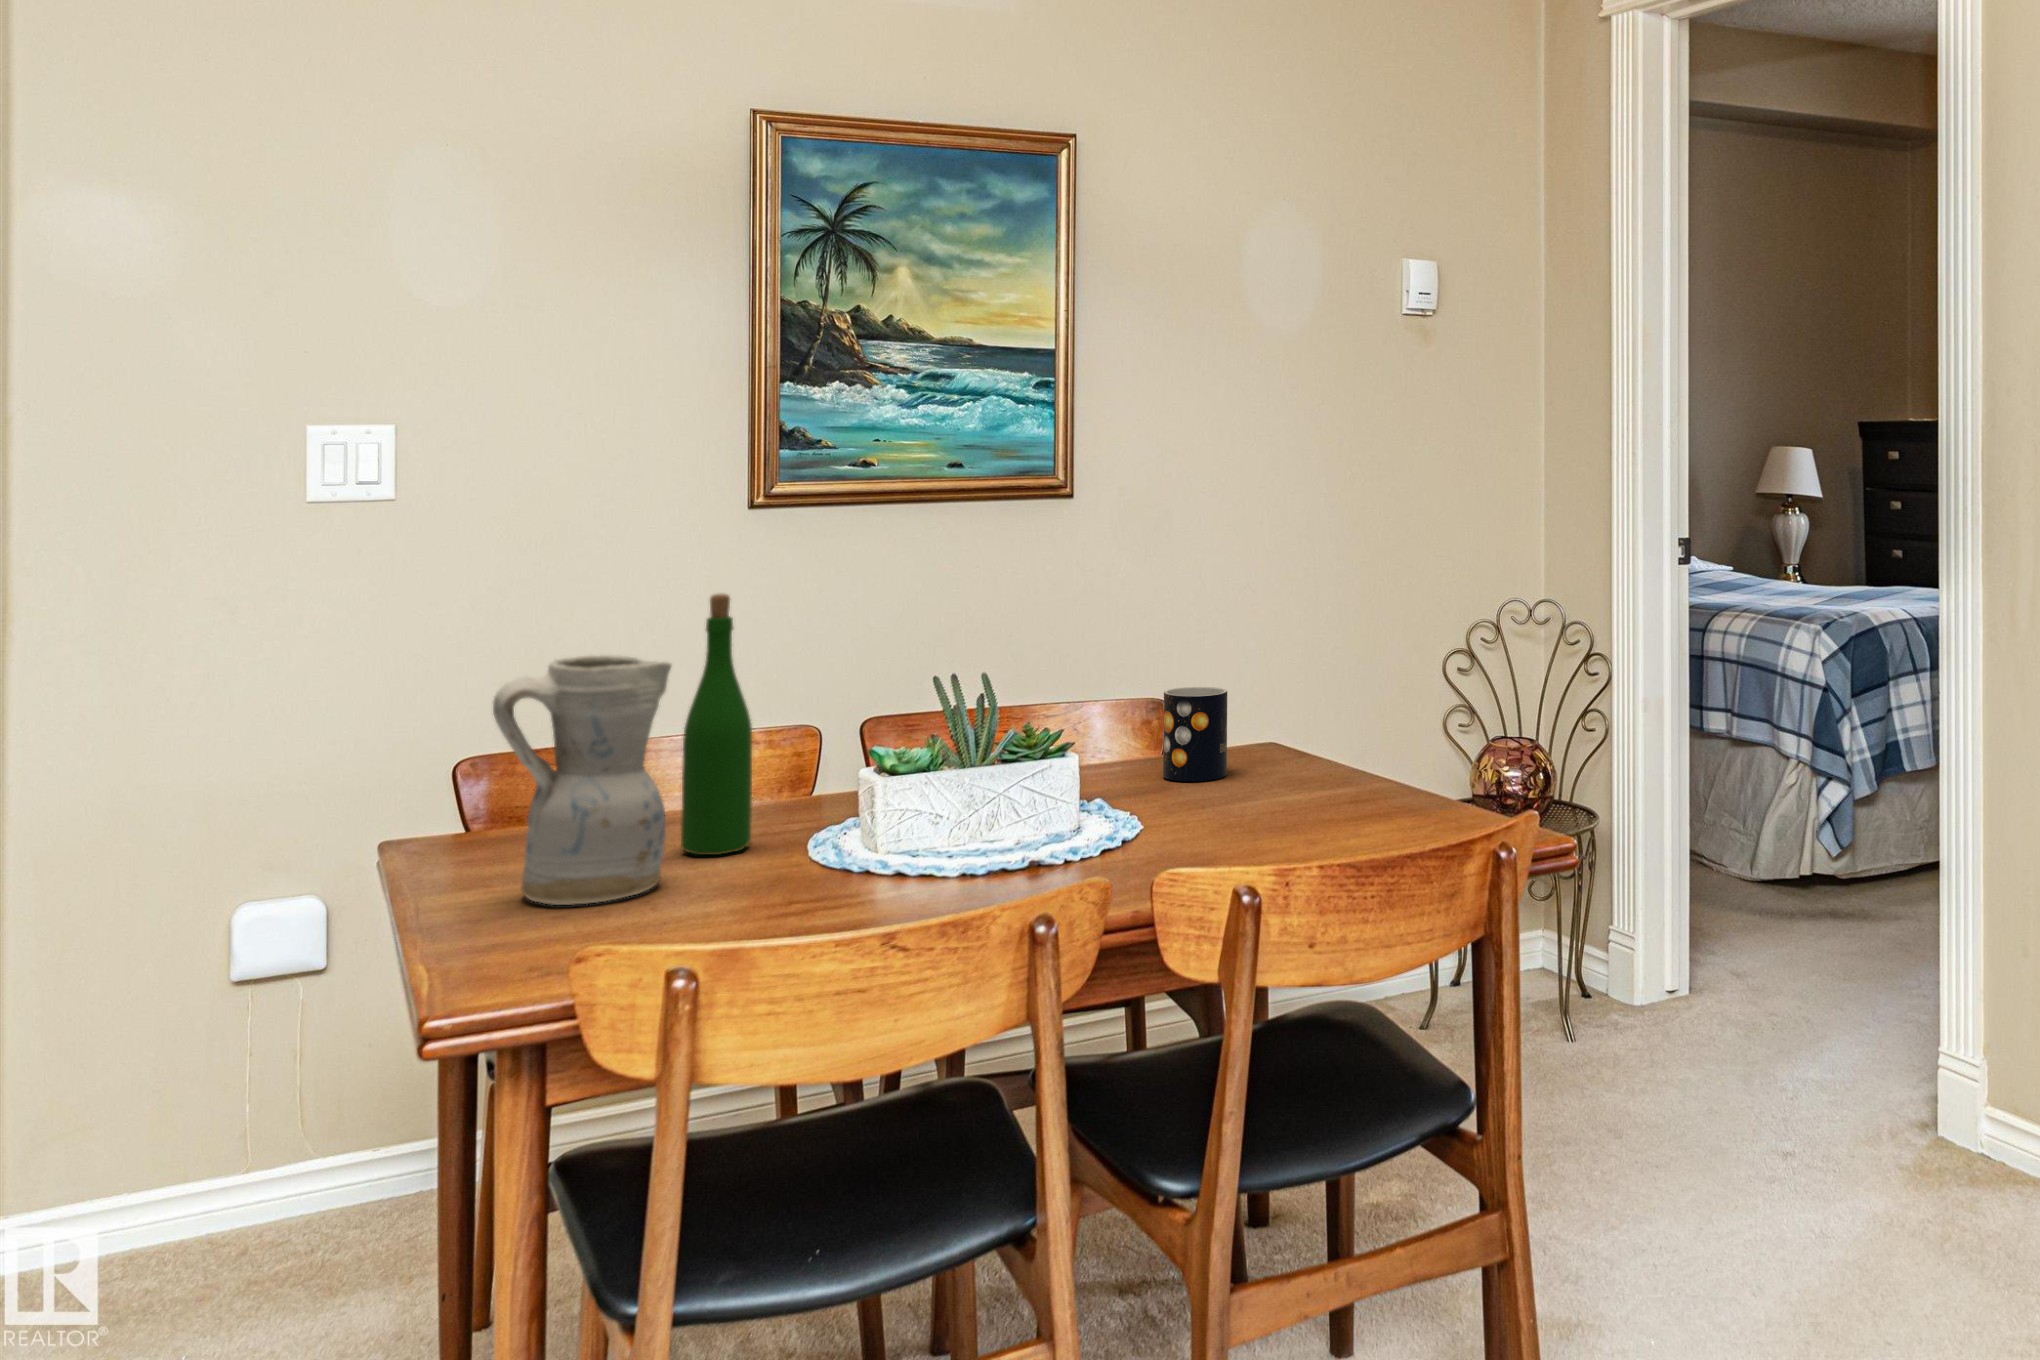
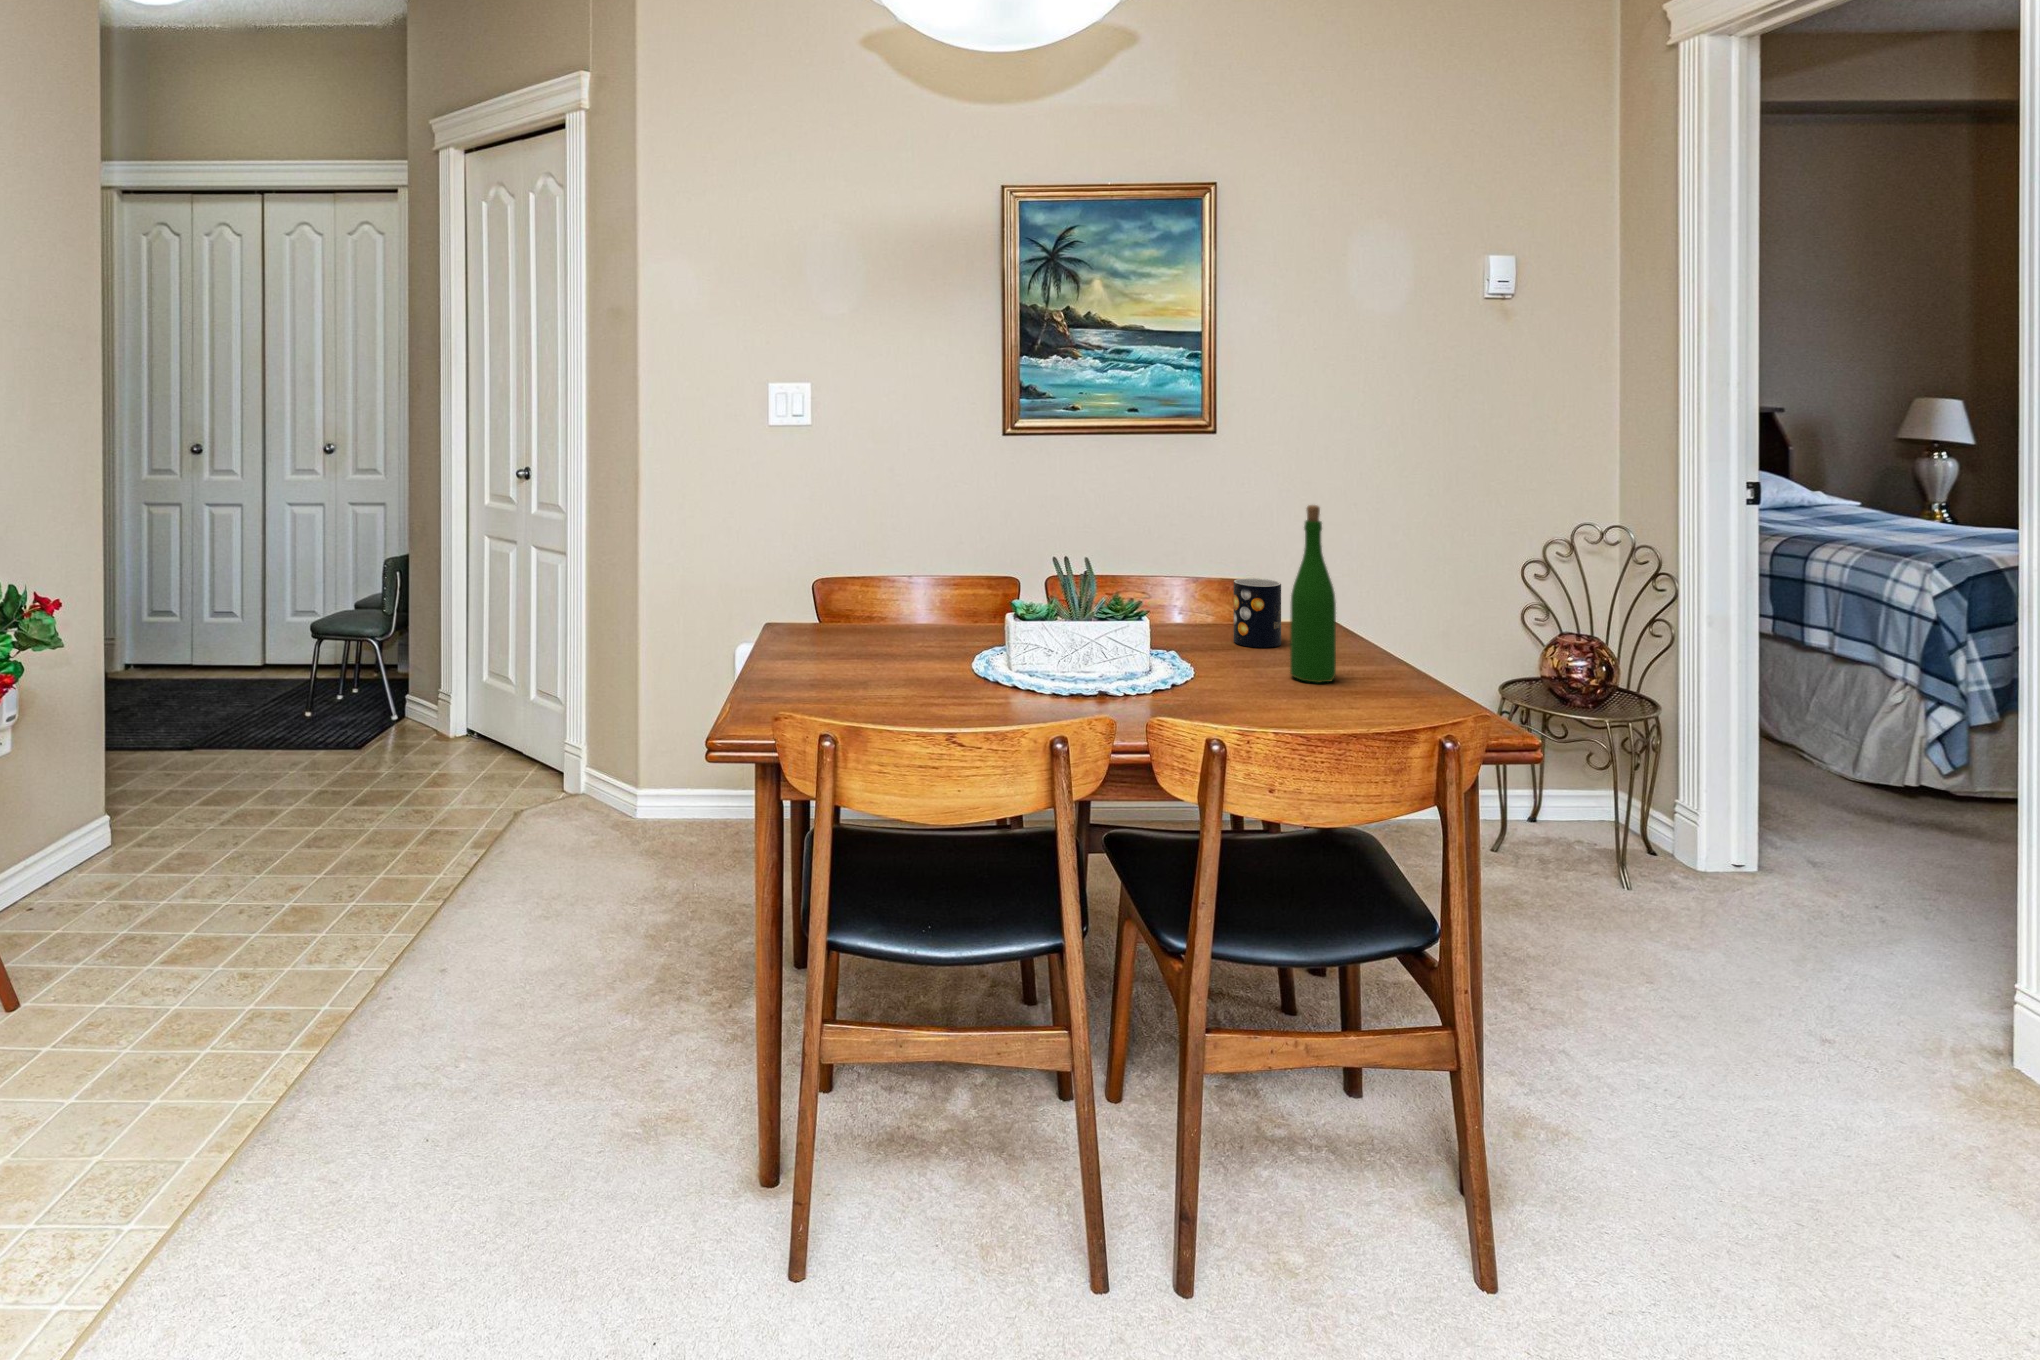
wine bottle: present [681,594,752,855] -> present [1290,505,1336,683]
ceramic pitcher: present [493,655,671,905] -> none [788,531,884,680]

